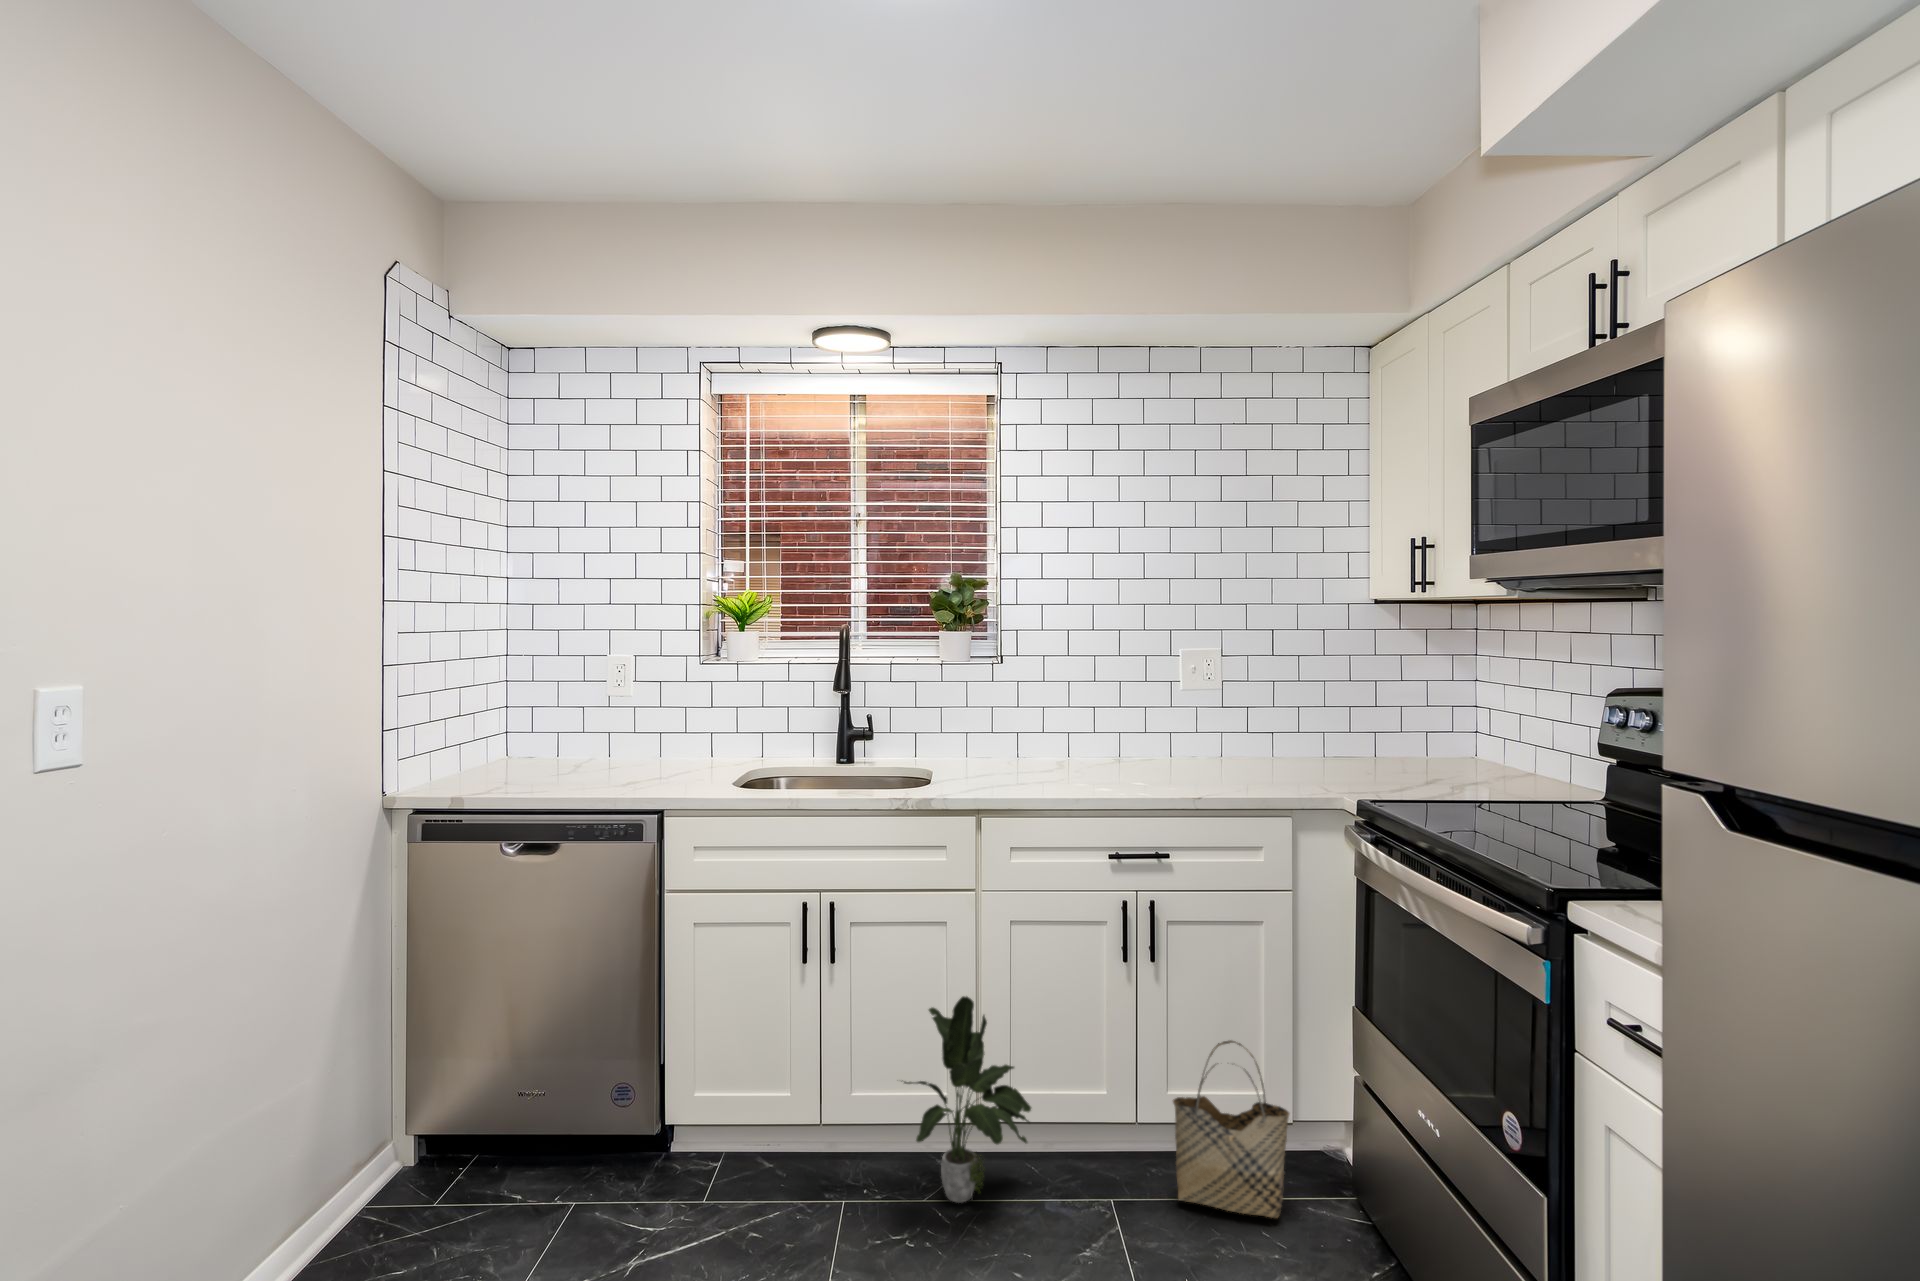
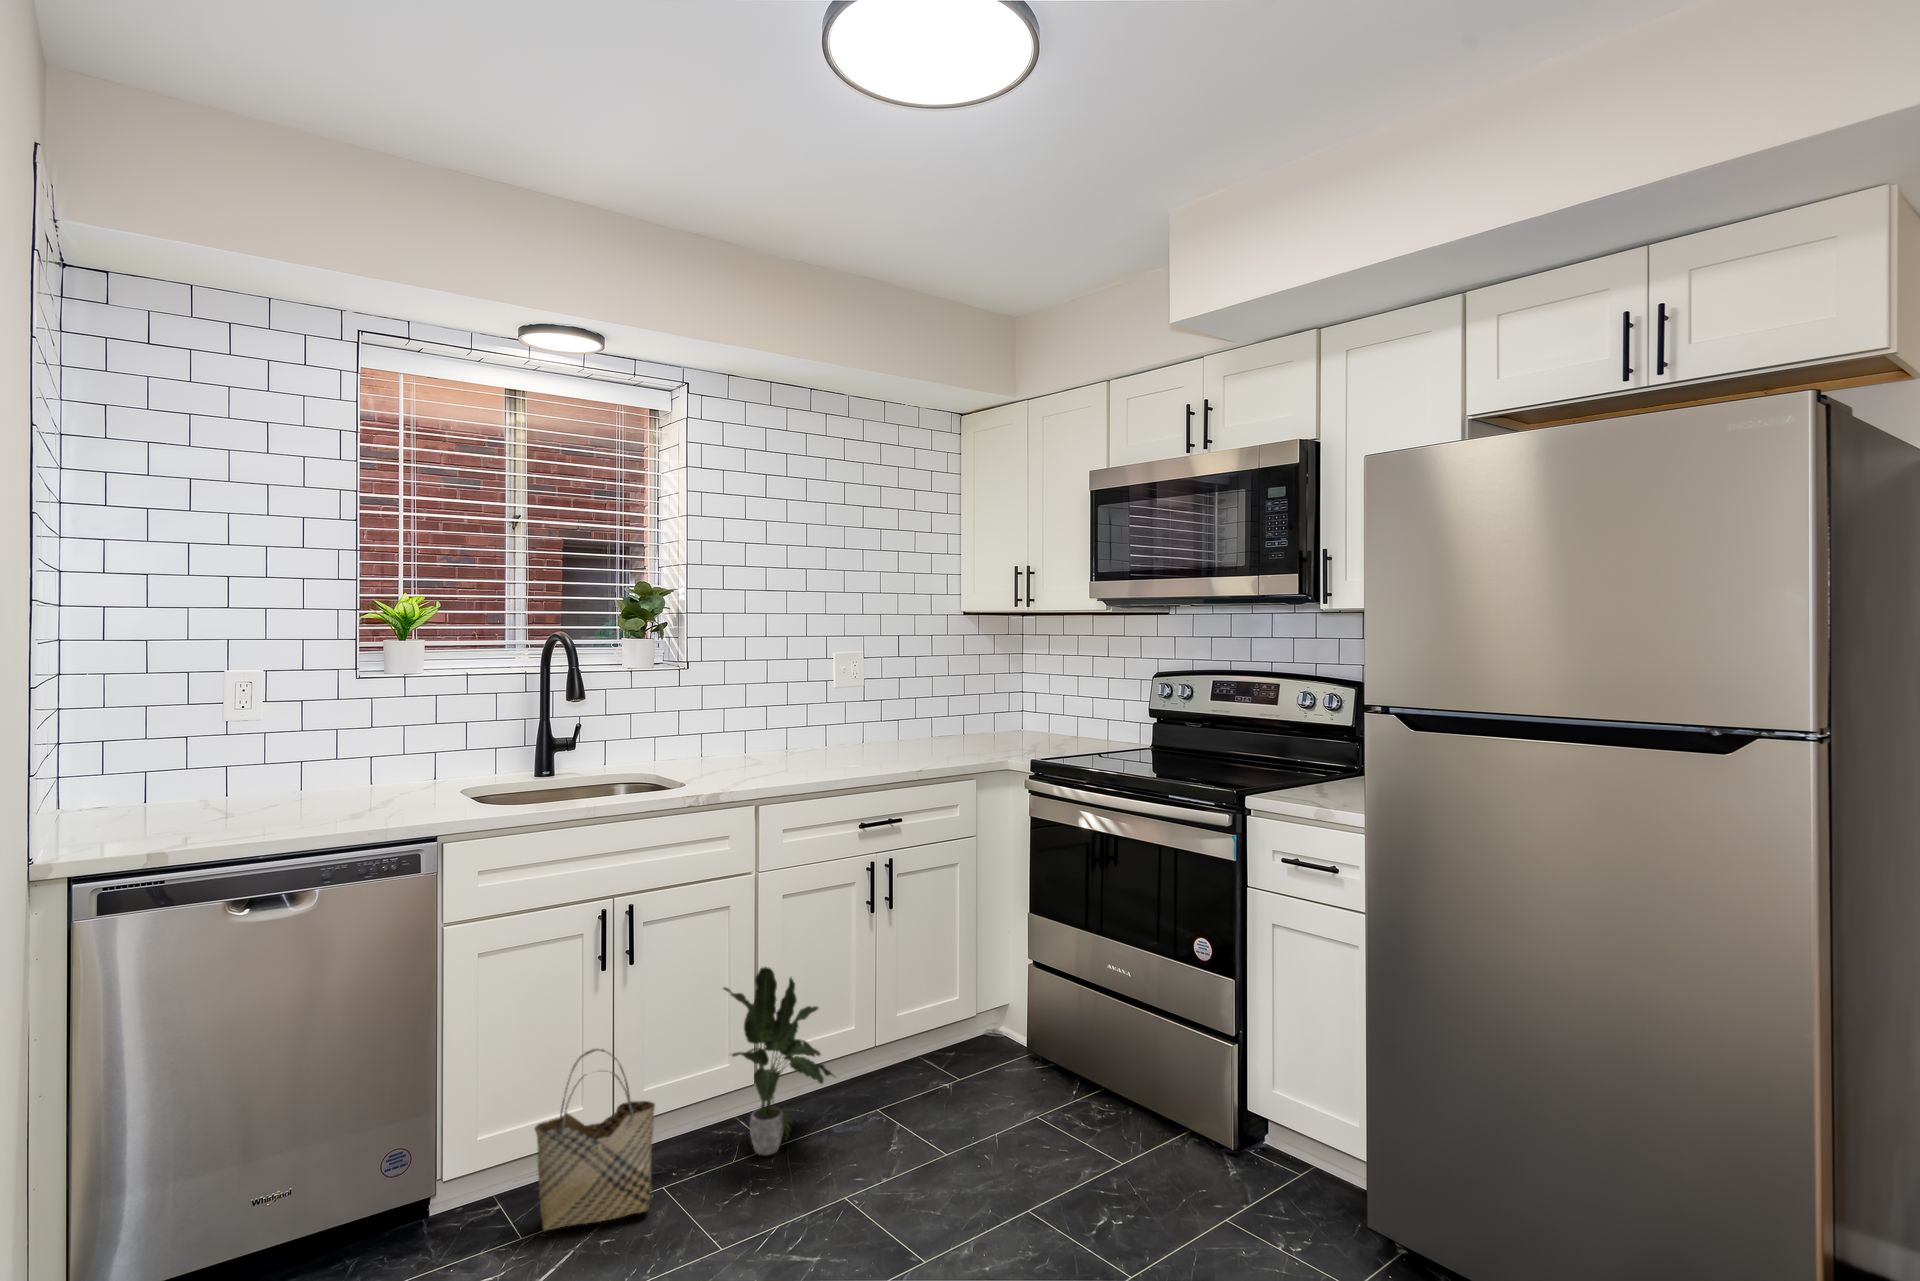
woven basket: present [1173,1040,1289,1218] -> present [535,1049,655,1231]

